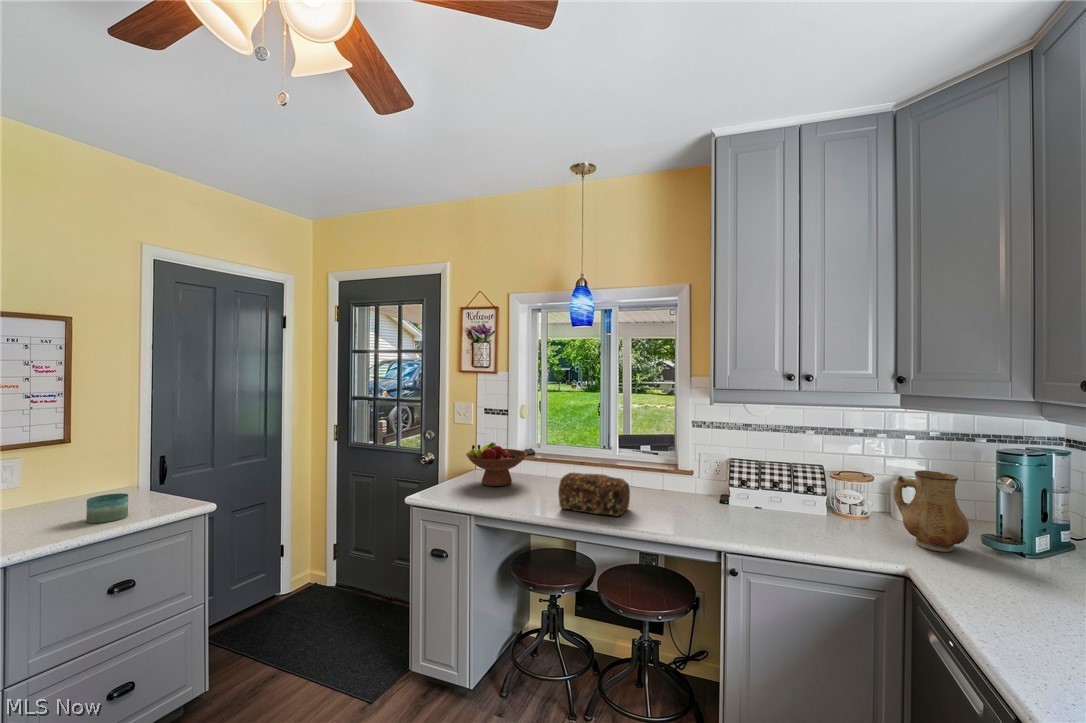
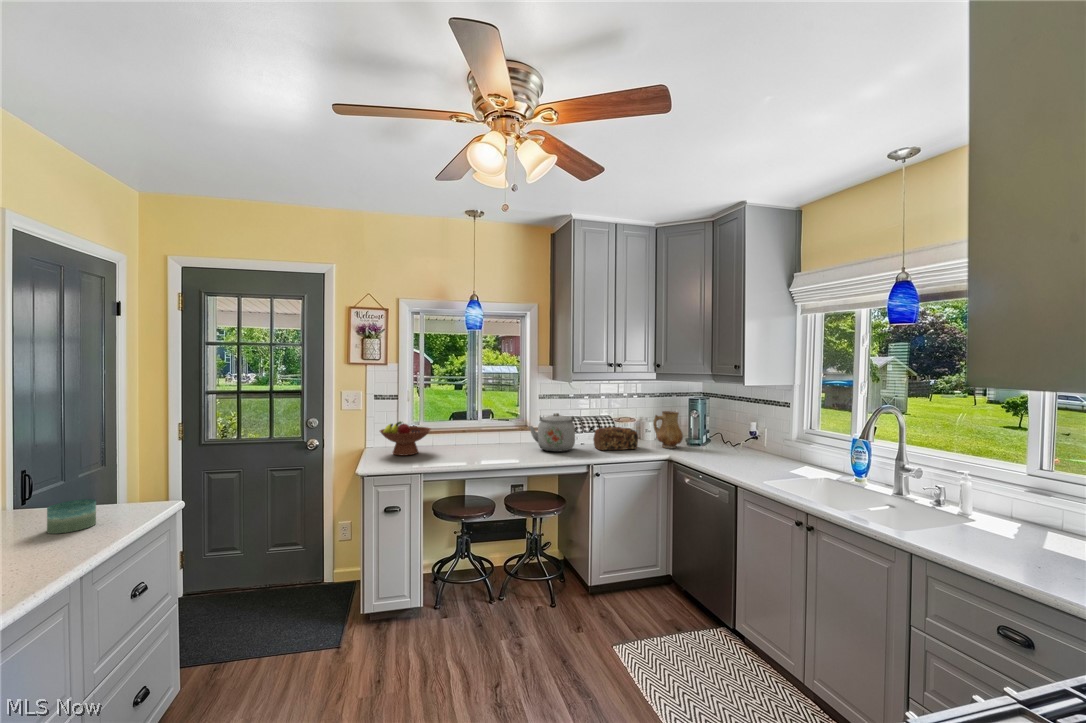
kettle: none [653,452,732,516] -> present [530,413,575,452]
bread loaf: present [558,473,630,516] -> present [593,427,638,451]

